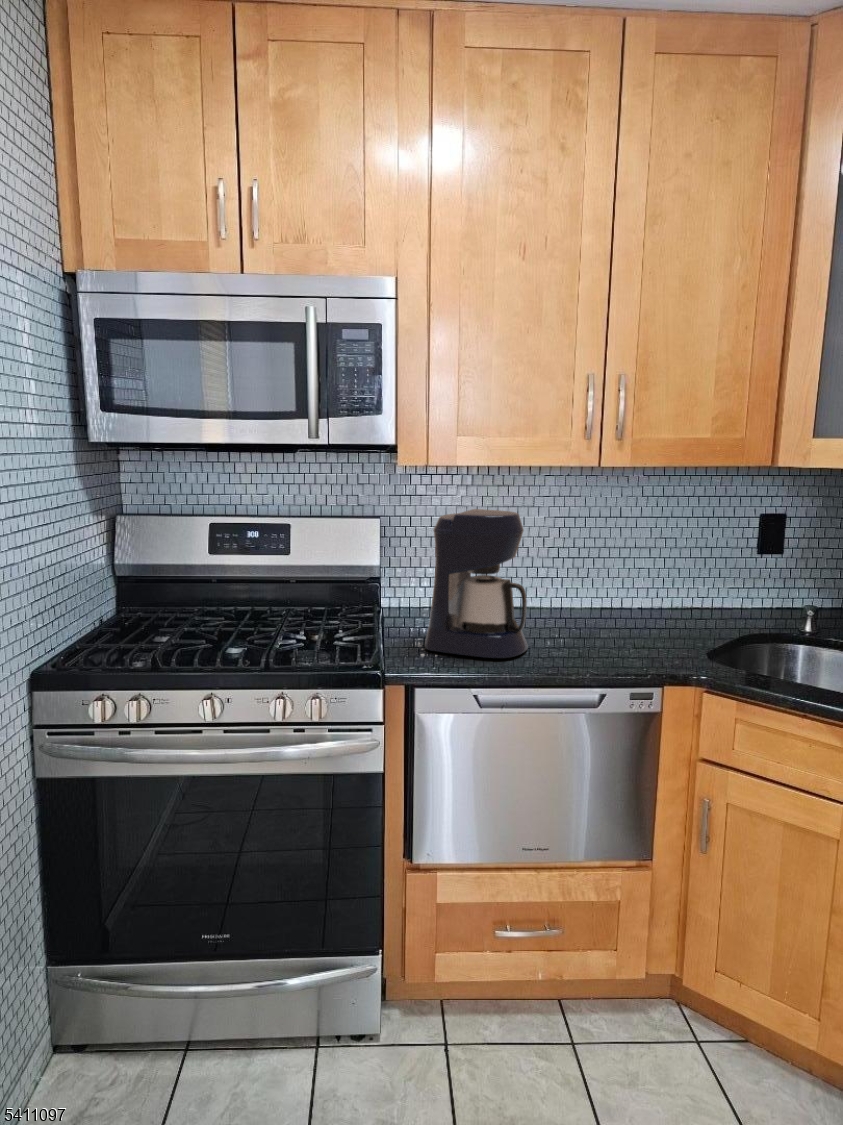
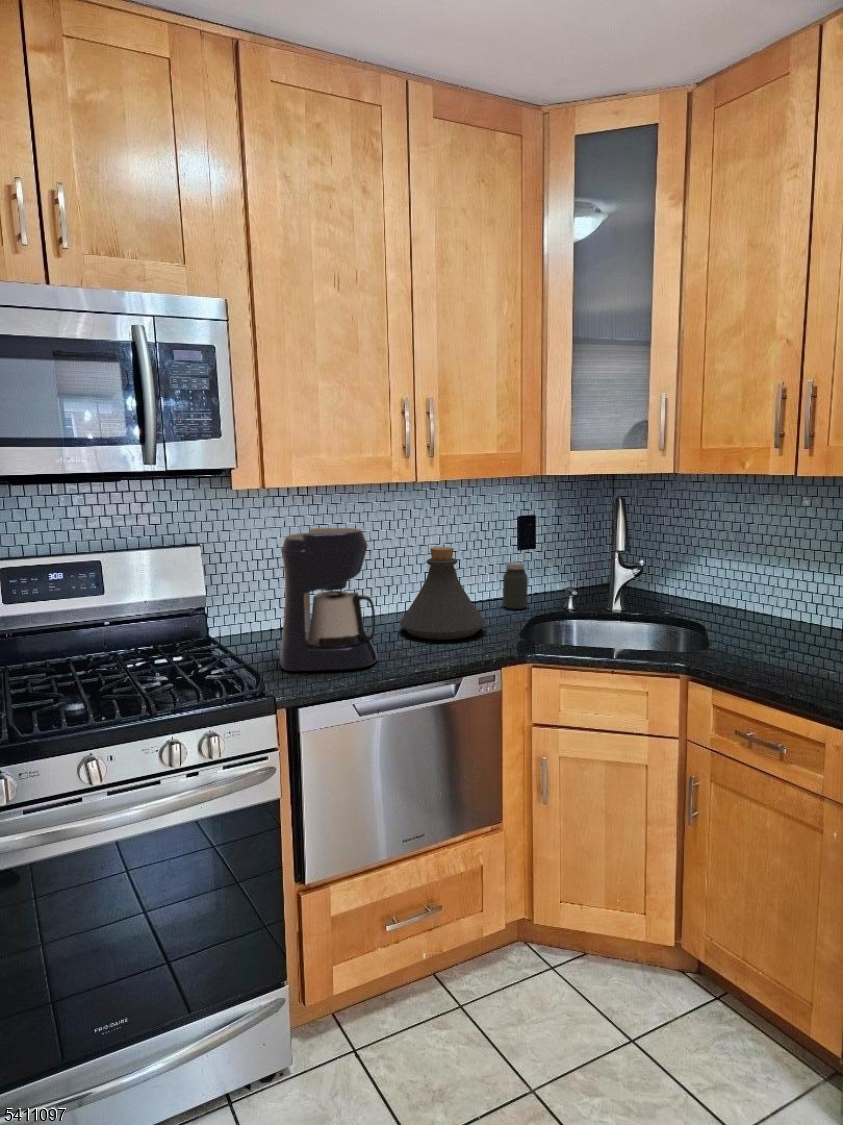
bottle: none [575,540,675,645] -> present [399,547,485,640]
jar: none [722,567,755,623] -> present [503,562,528,609]

